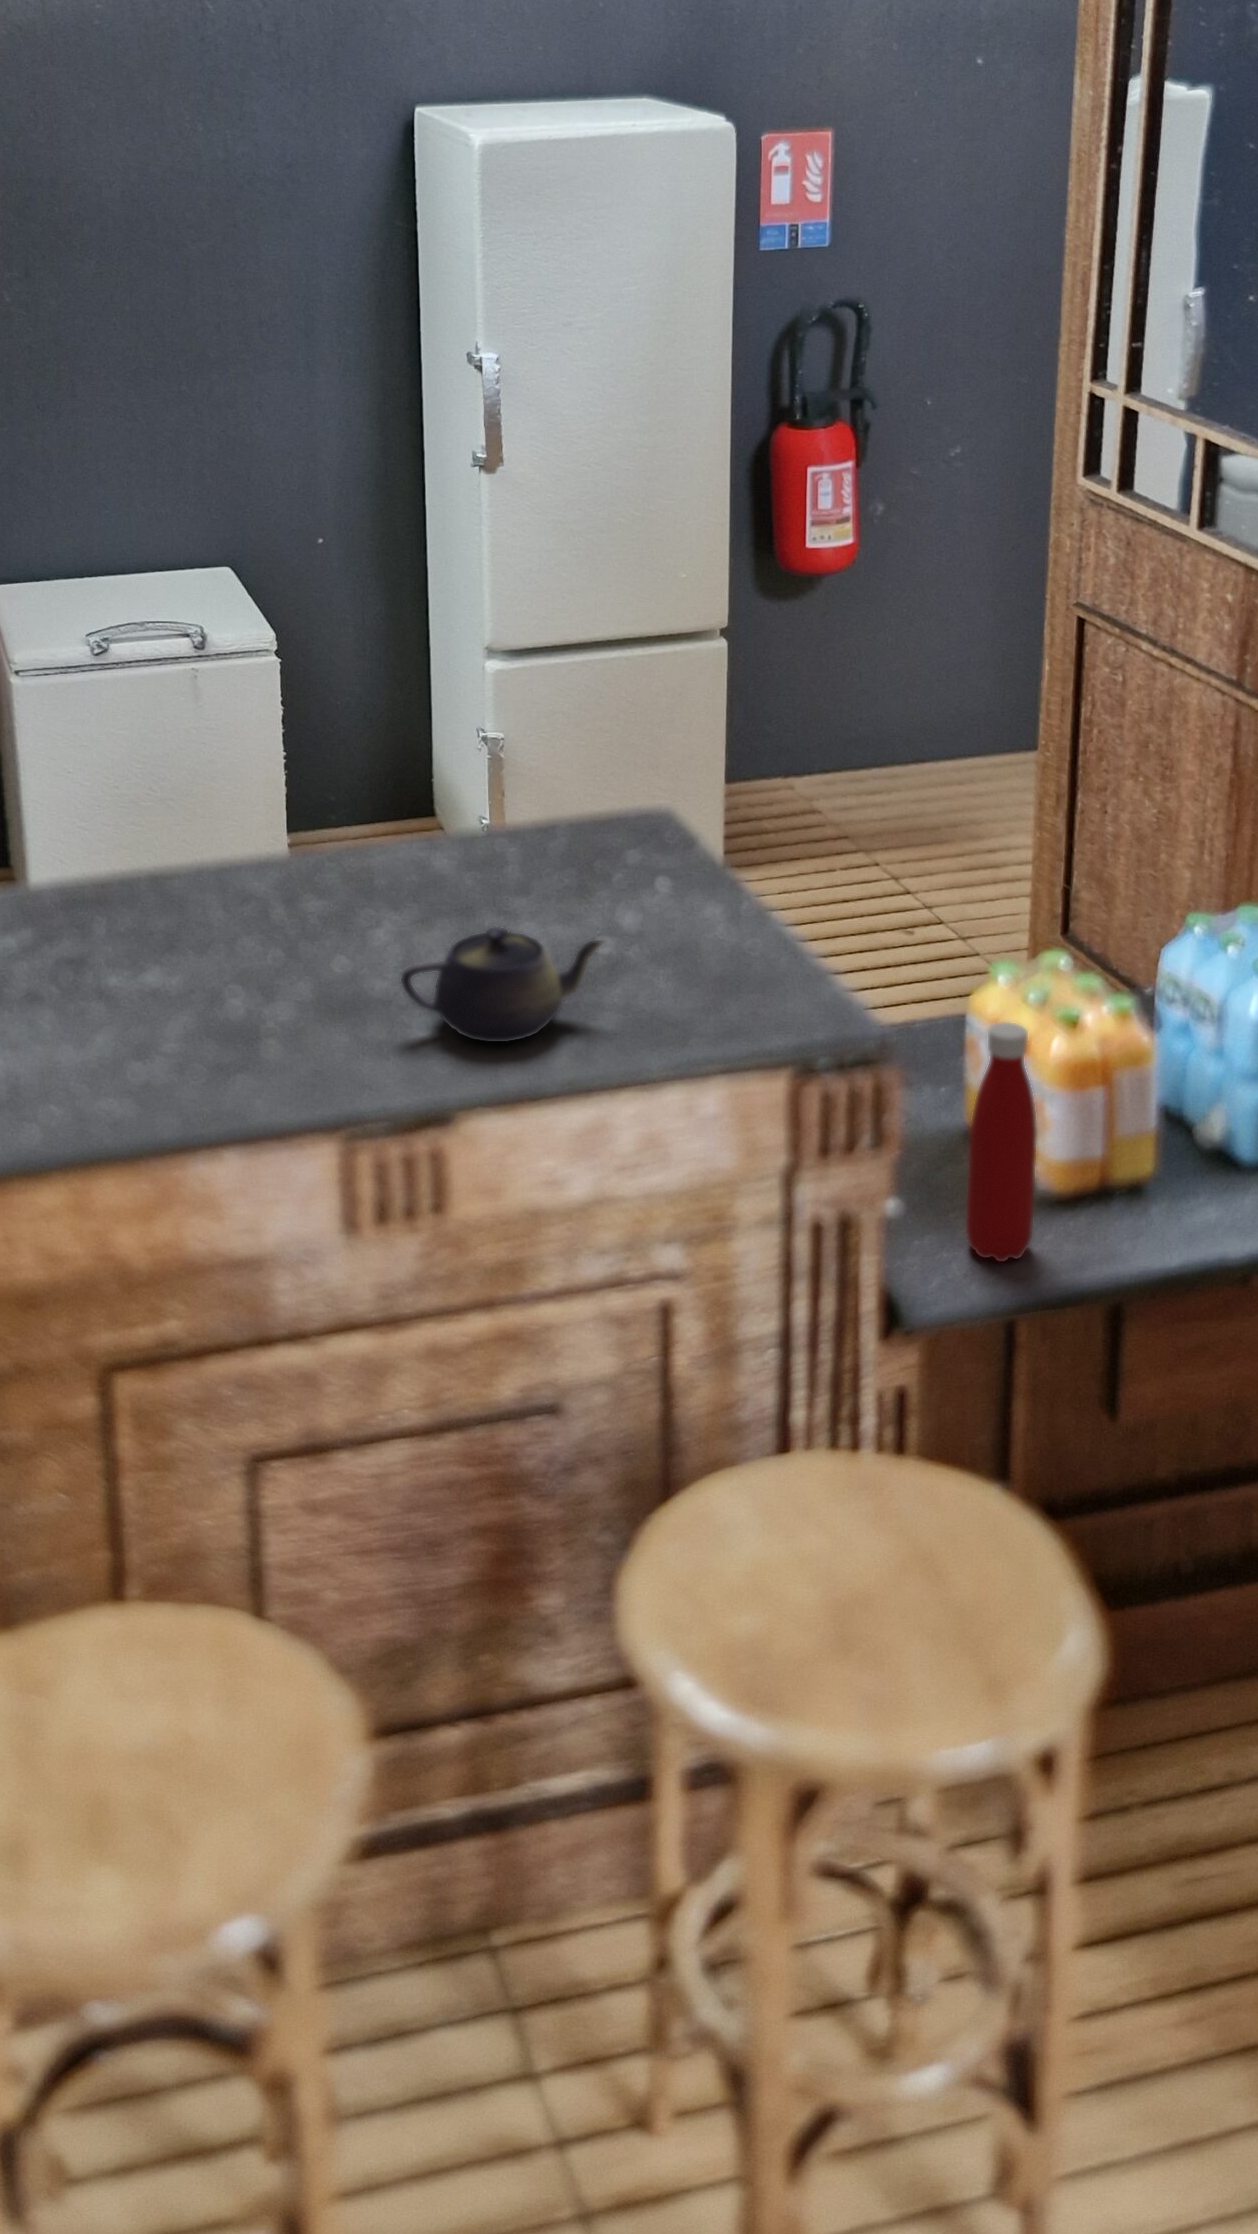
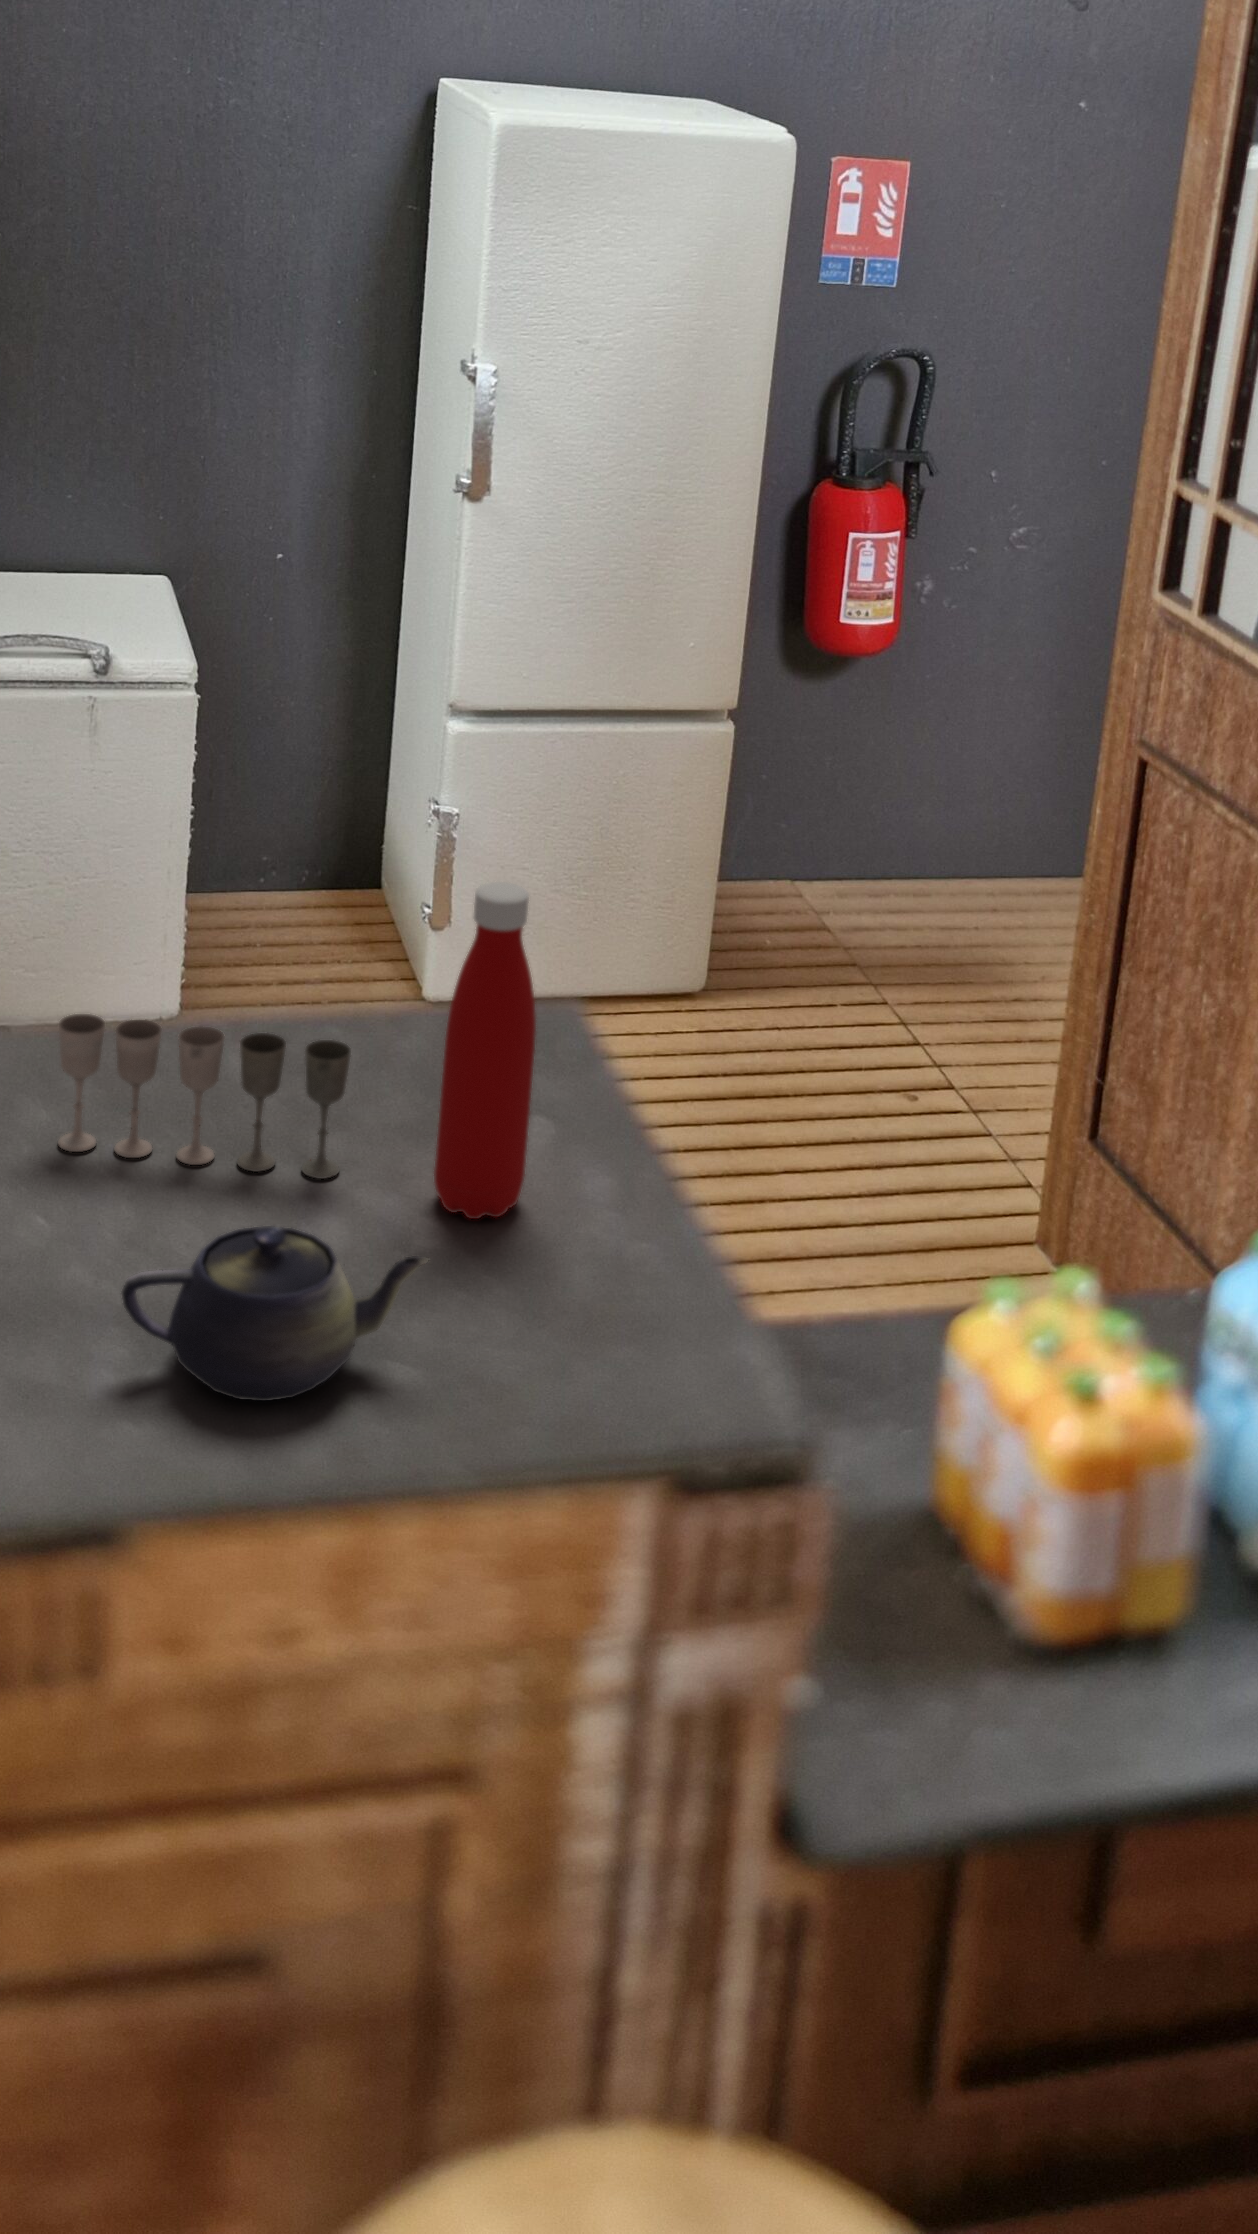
wine glass: none [312,820,521,919] -> present [58,1014,351,1179]
bottle: present [966,1022,1037,1262] -> present [434,882,536,1219]

